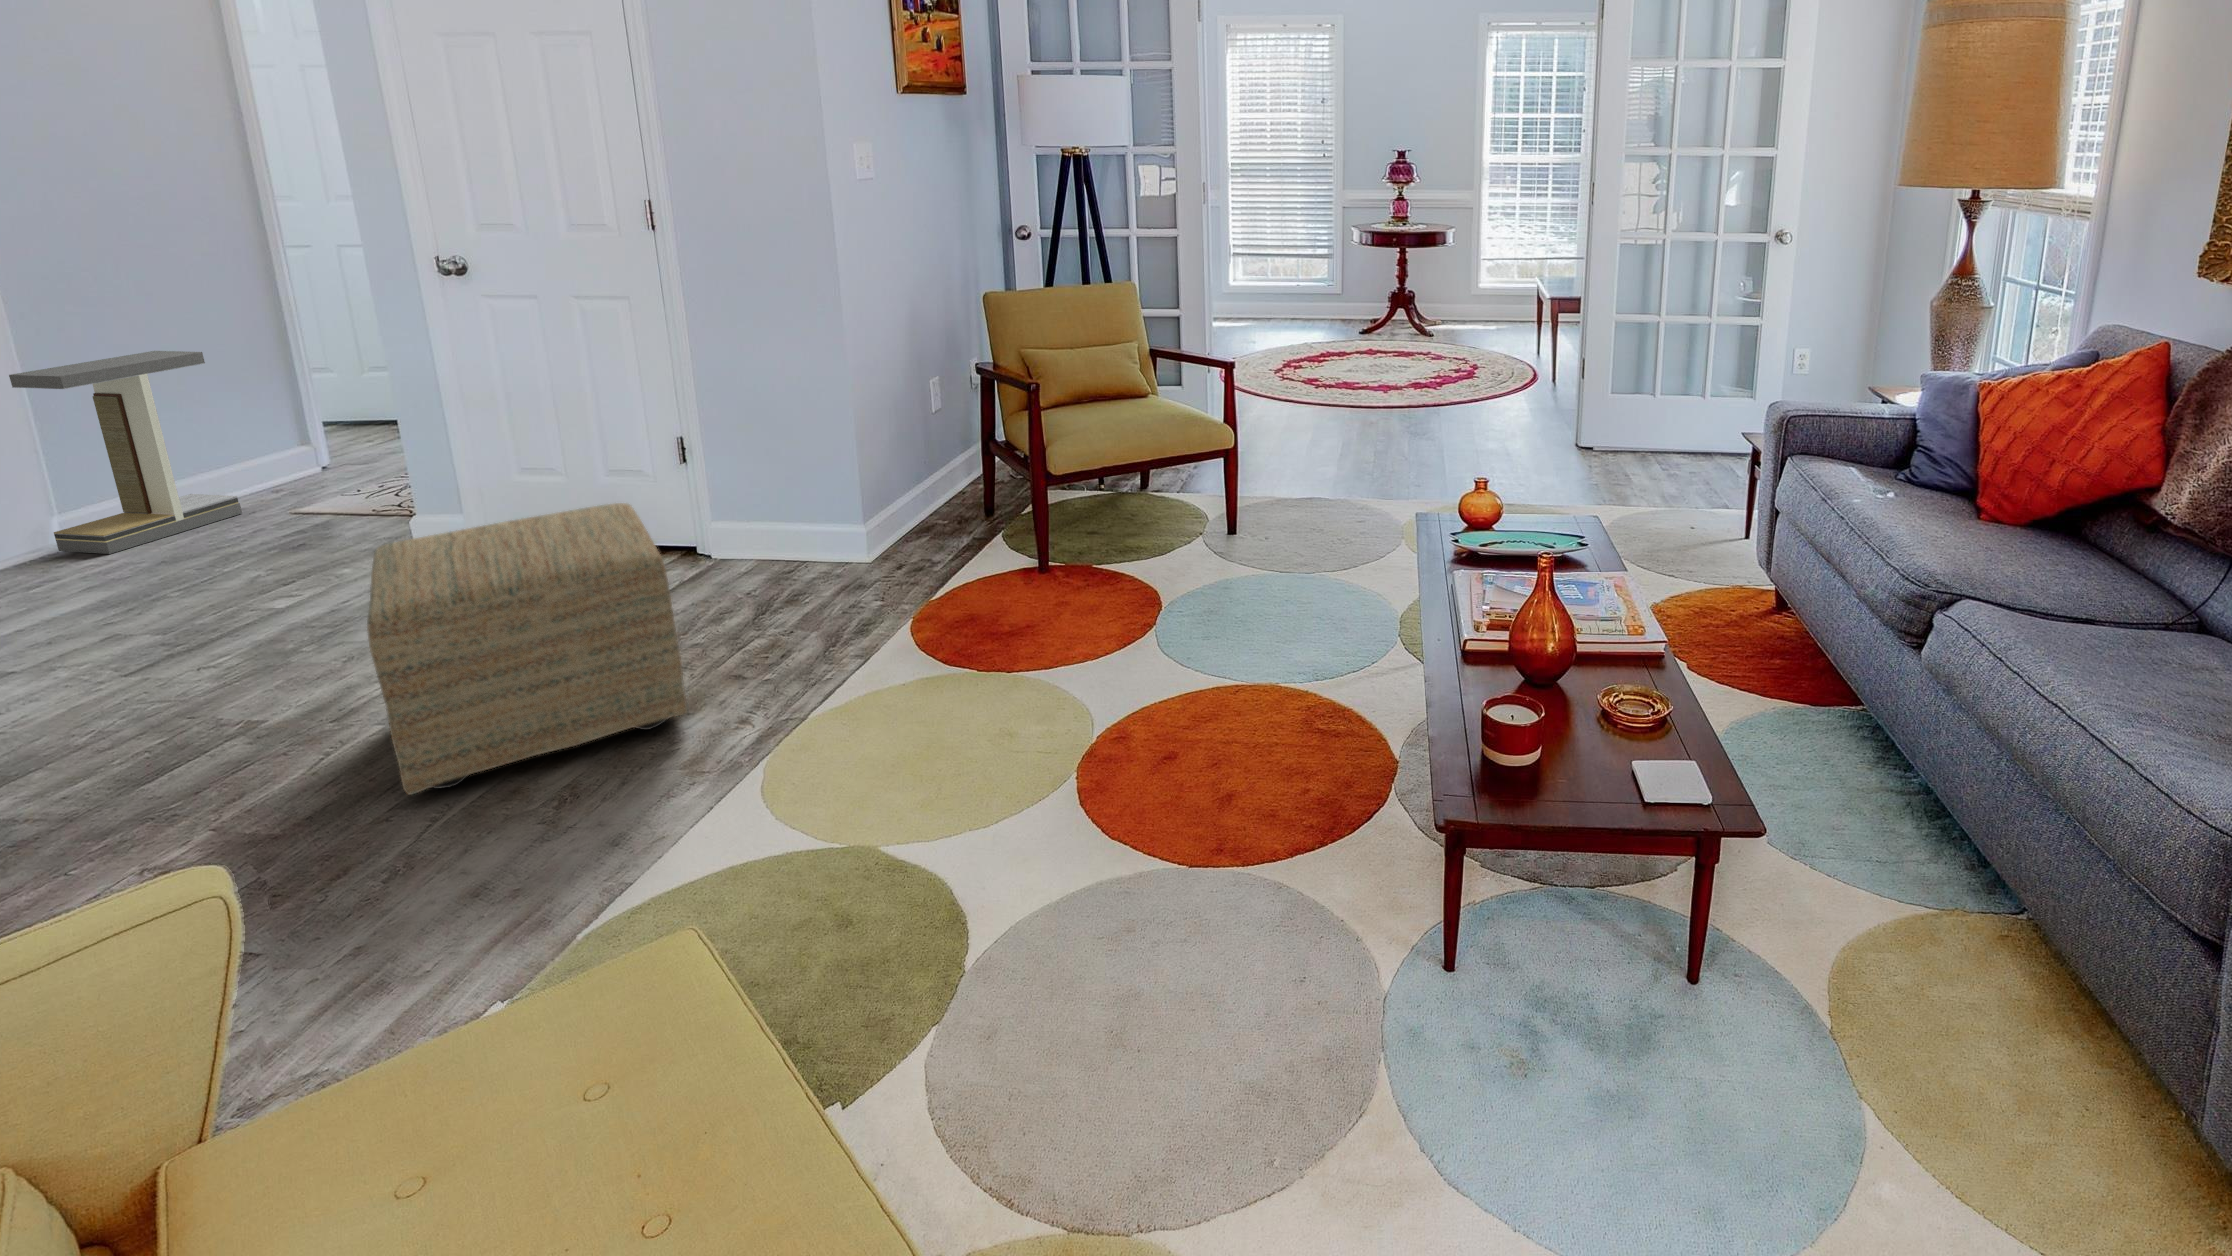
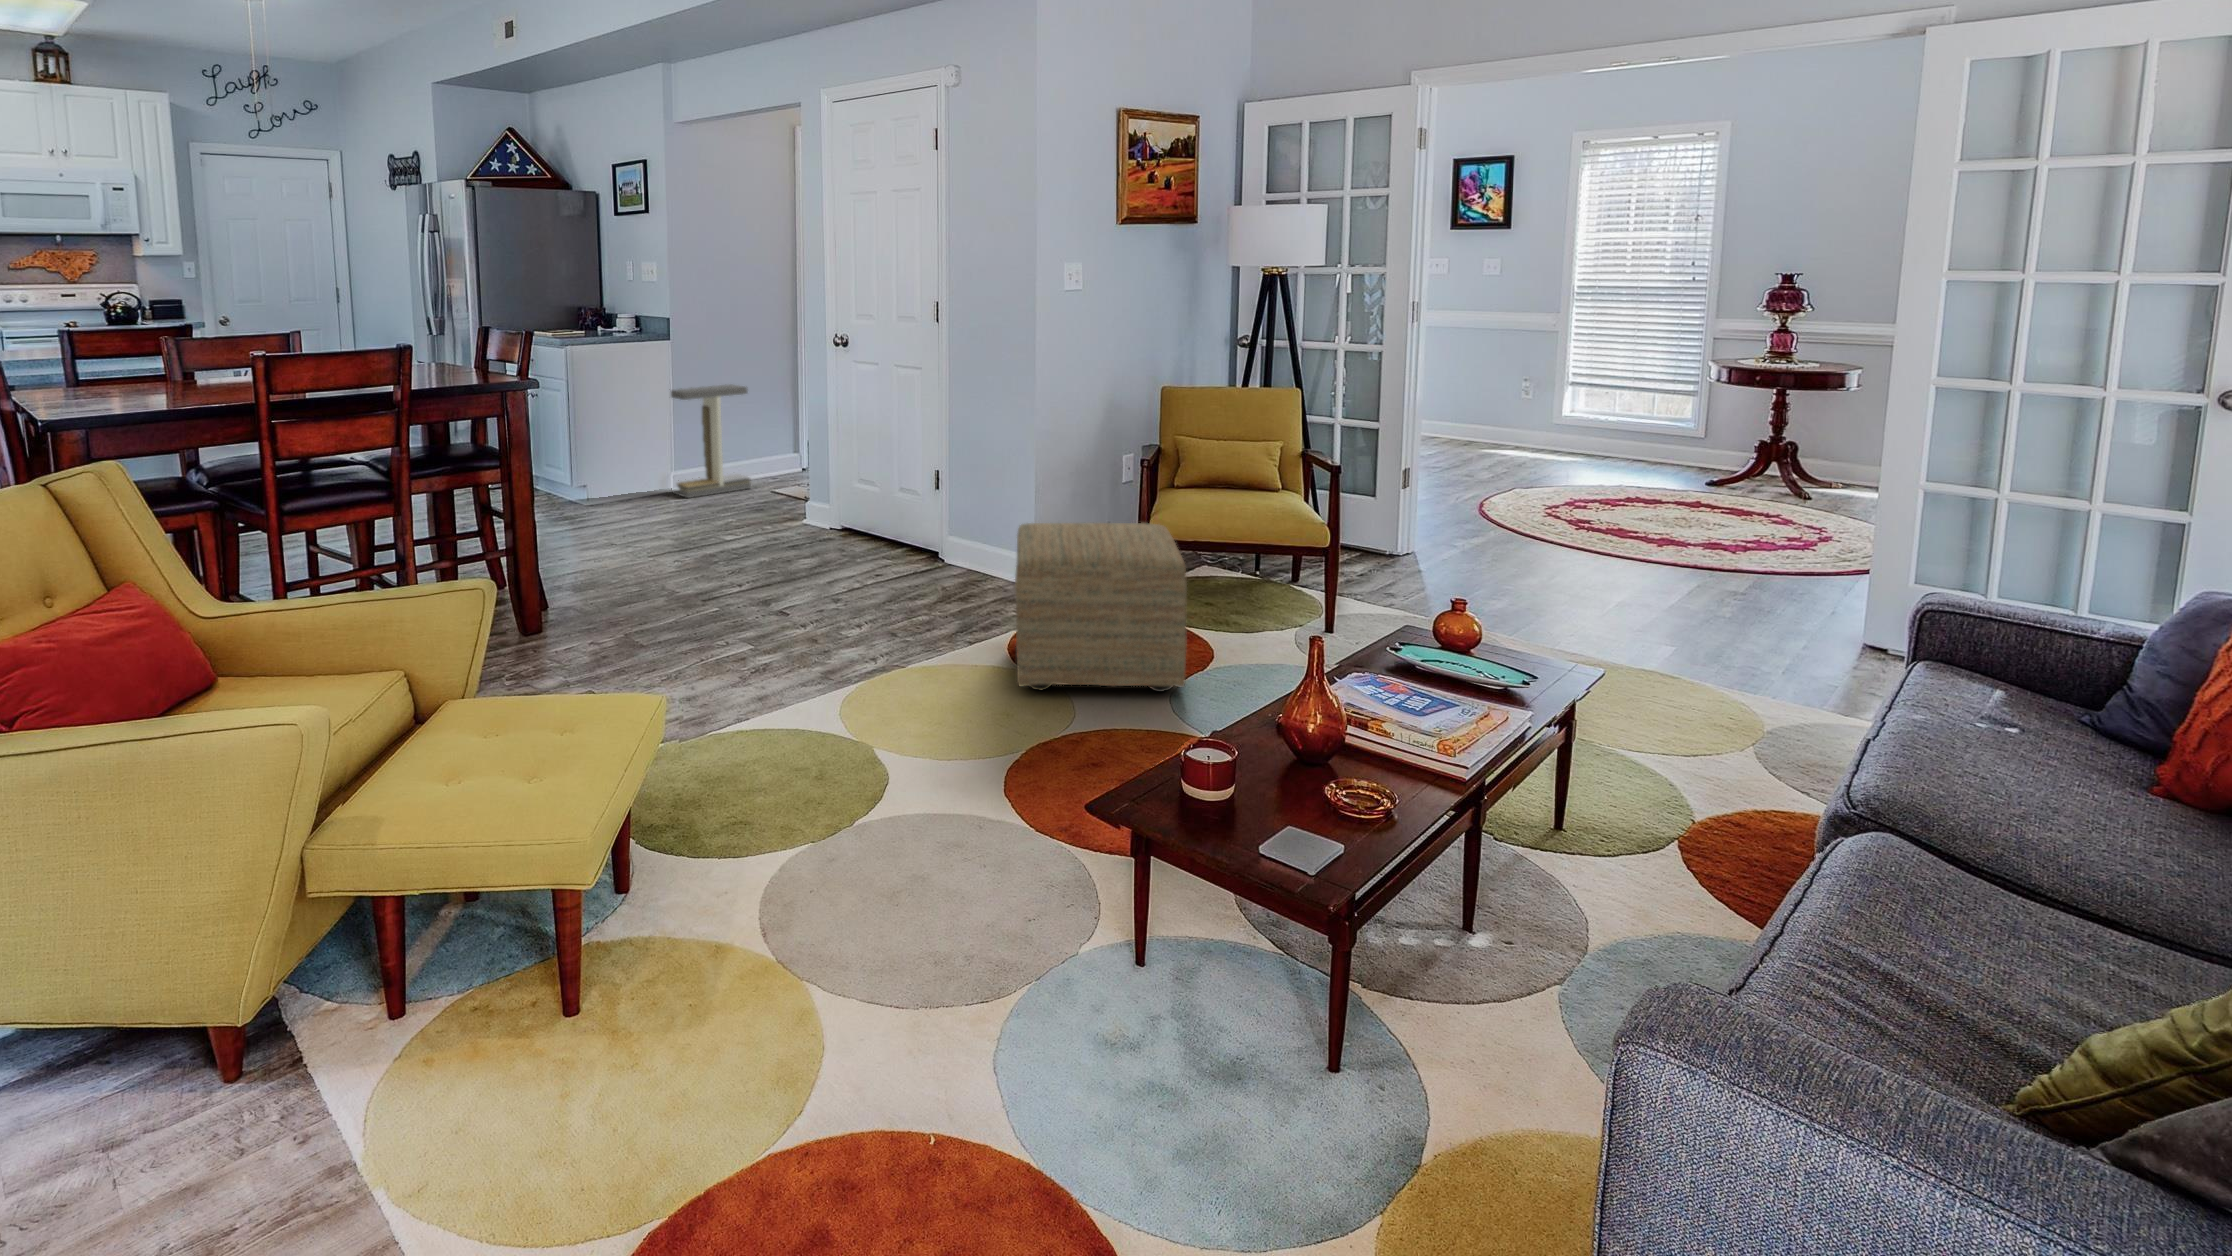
ottoman: present [367,503,688,795] -> present [1015,523,1187,692]

